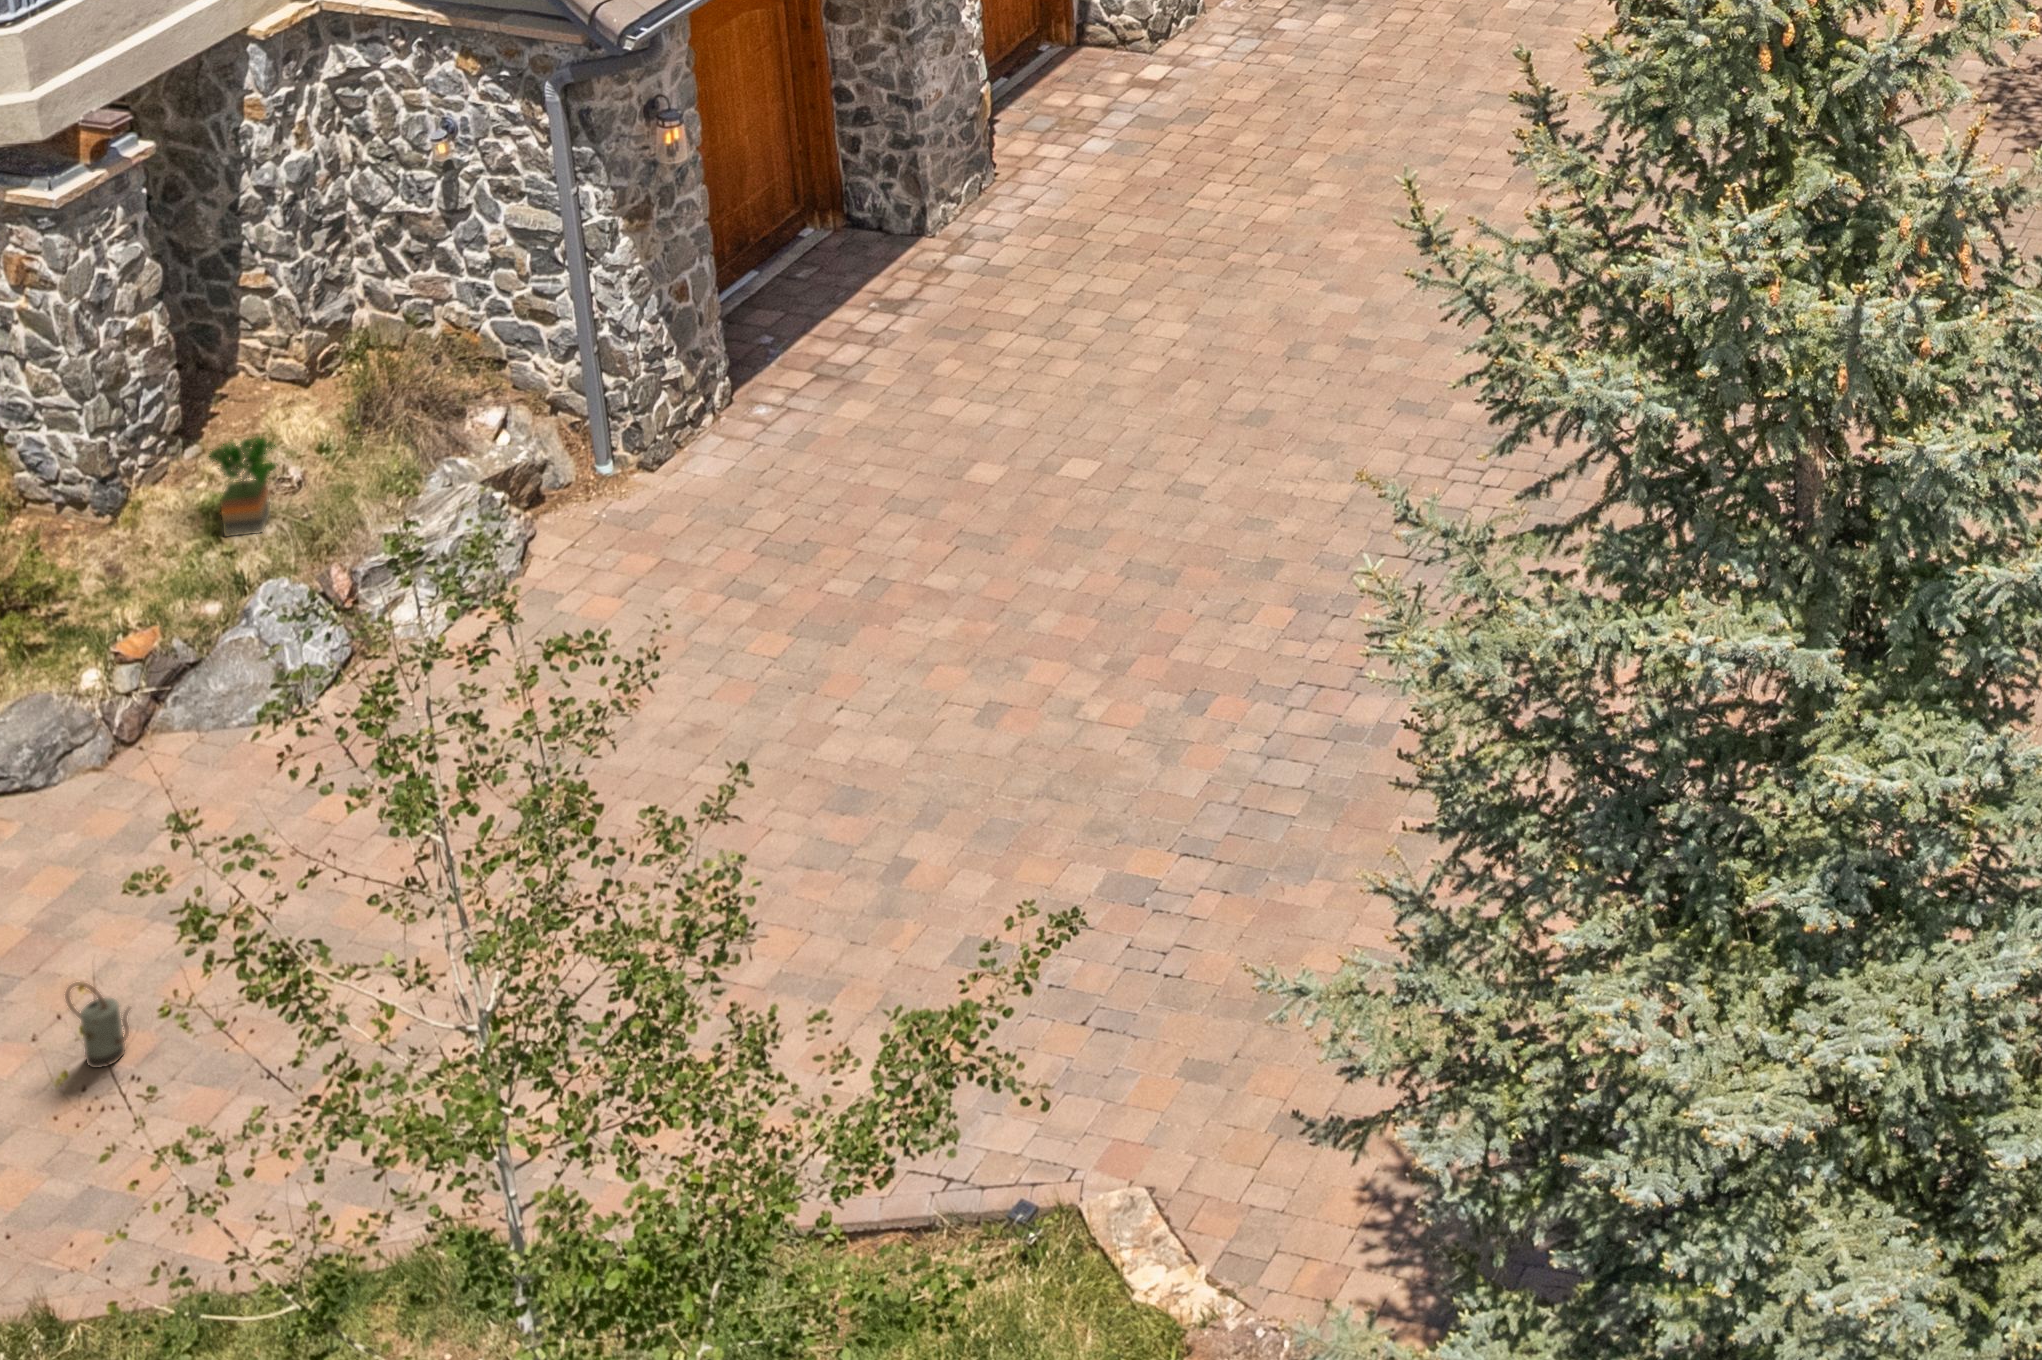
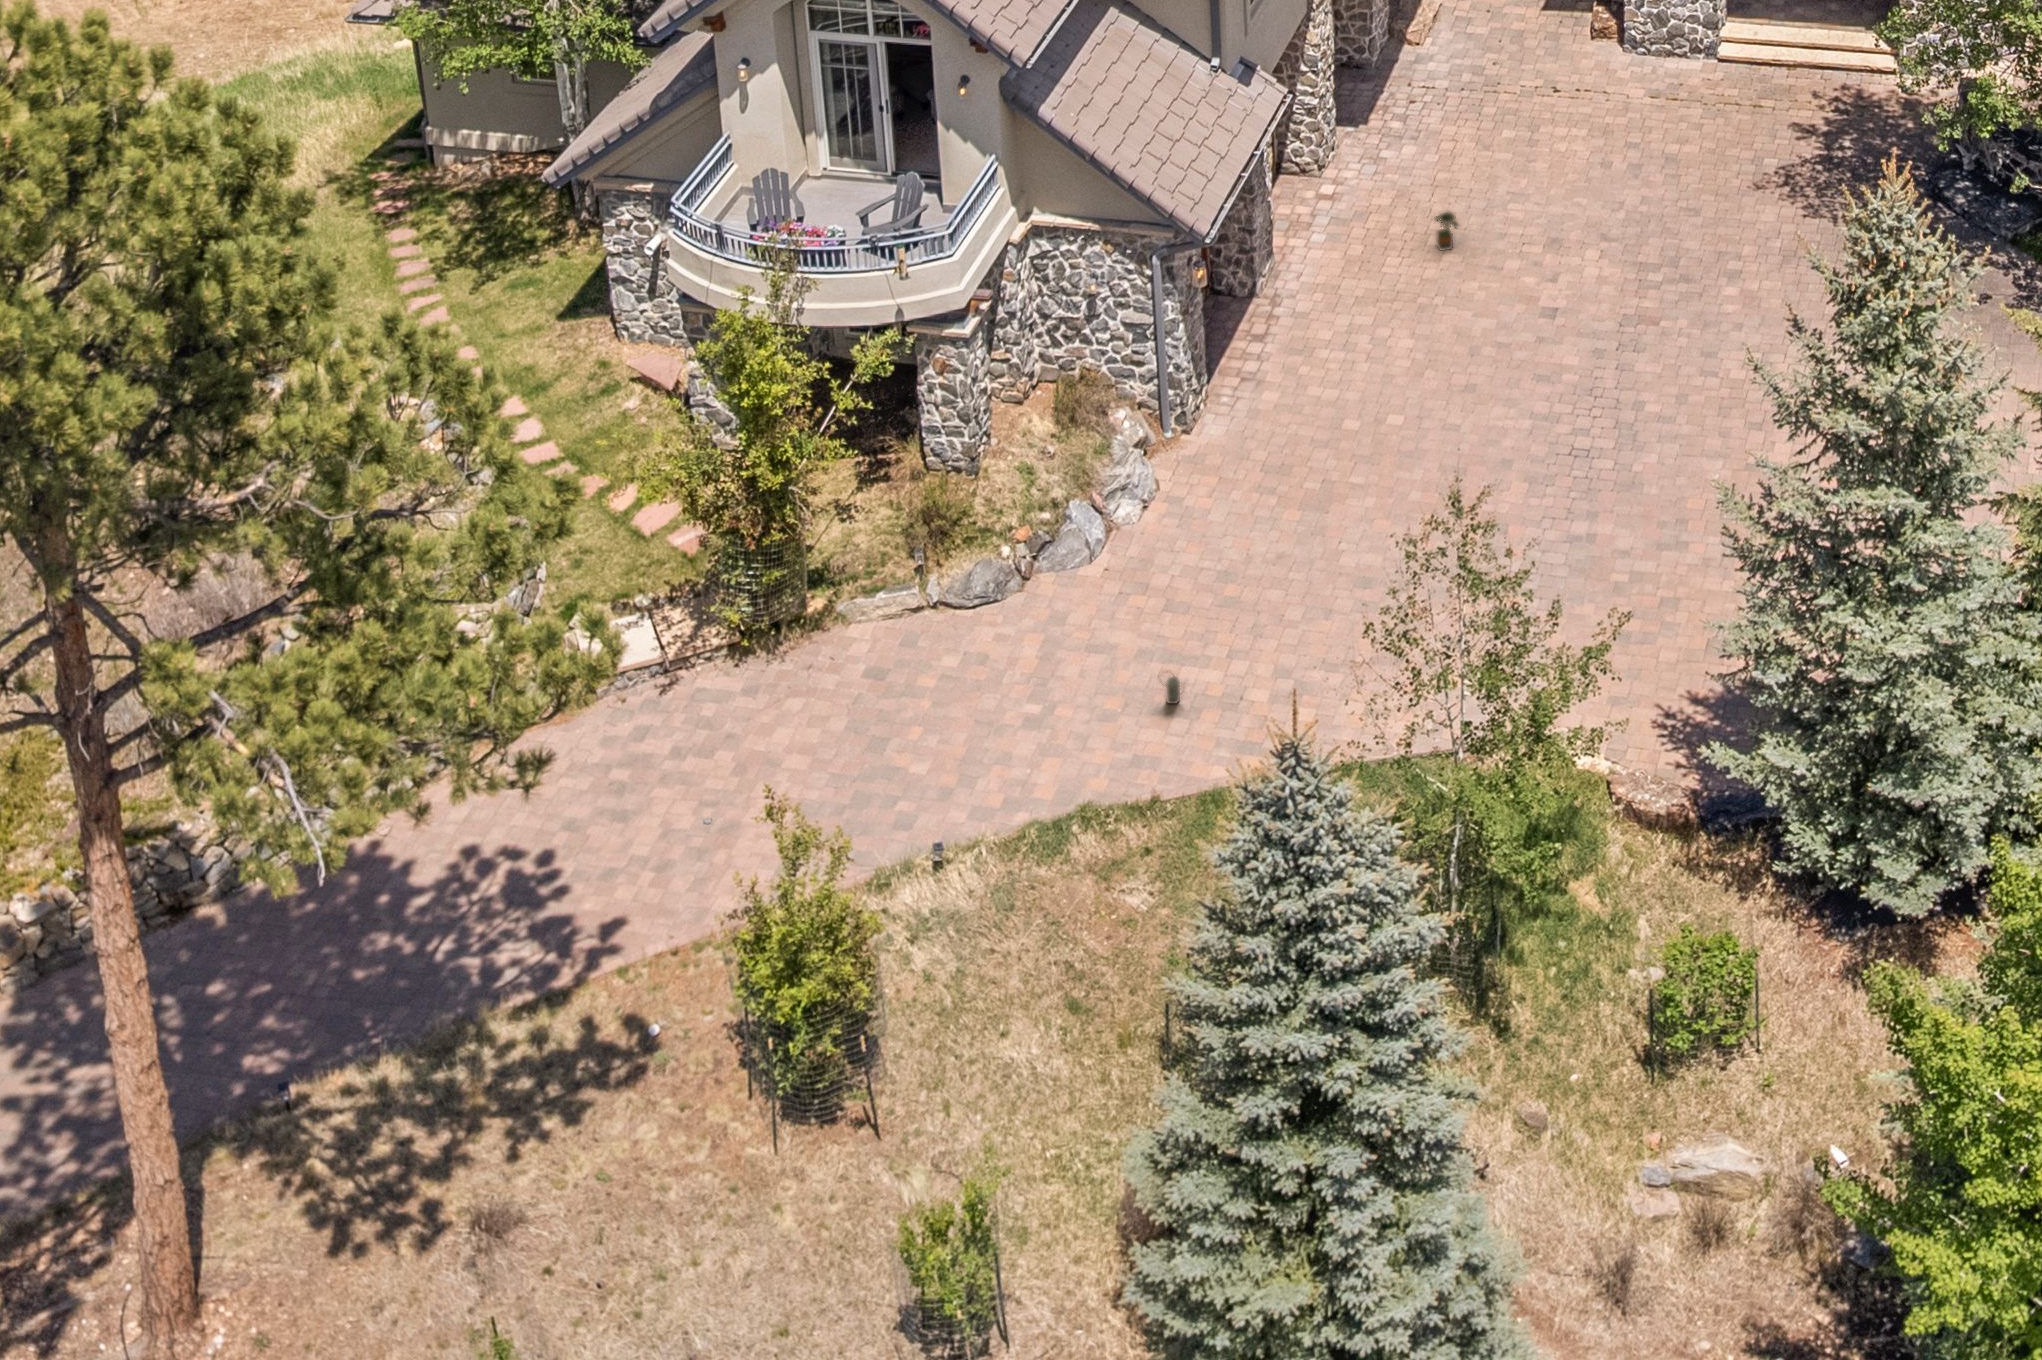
potted tree: present [209,438,276,536] -> present [1434,212,1458,250]

